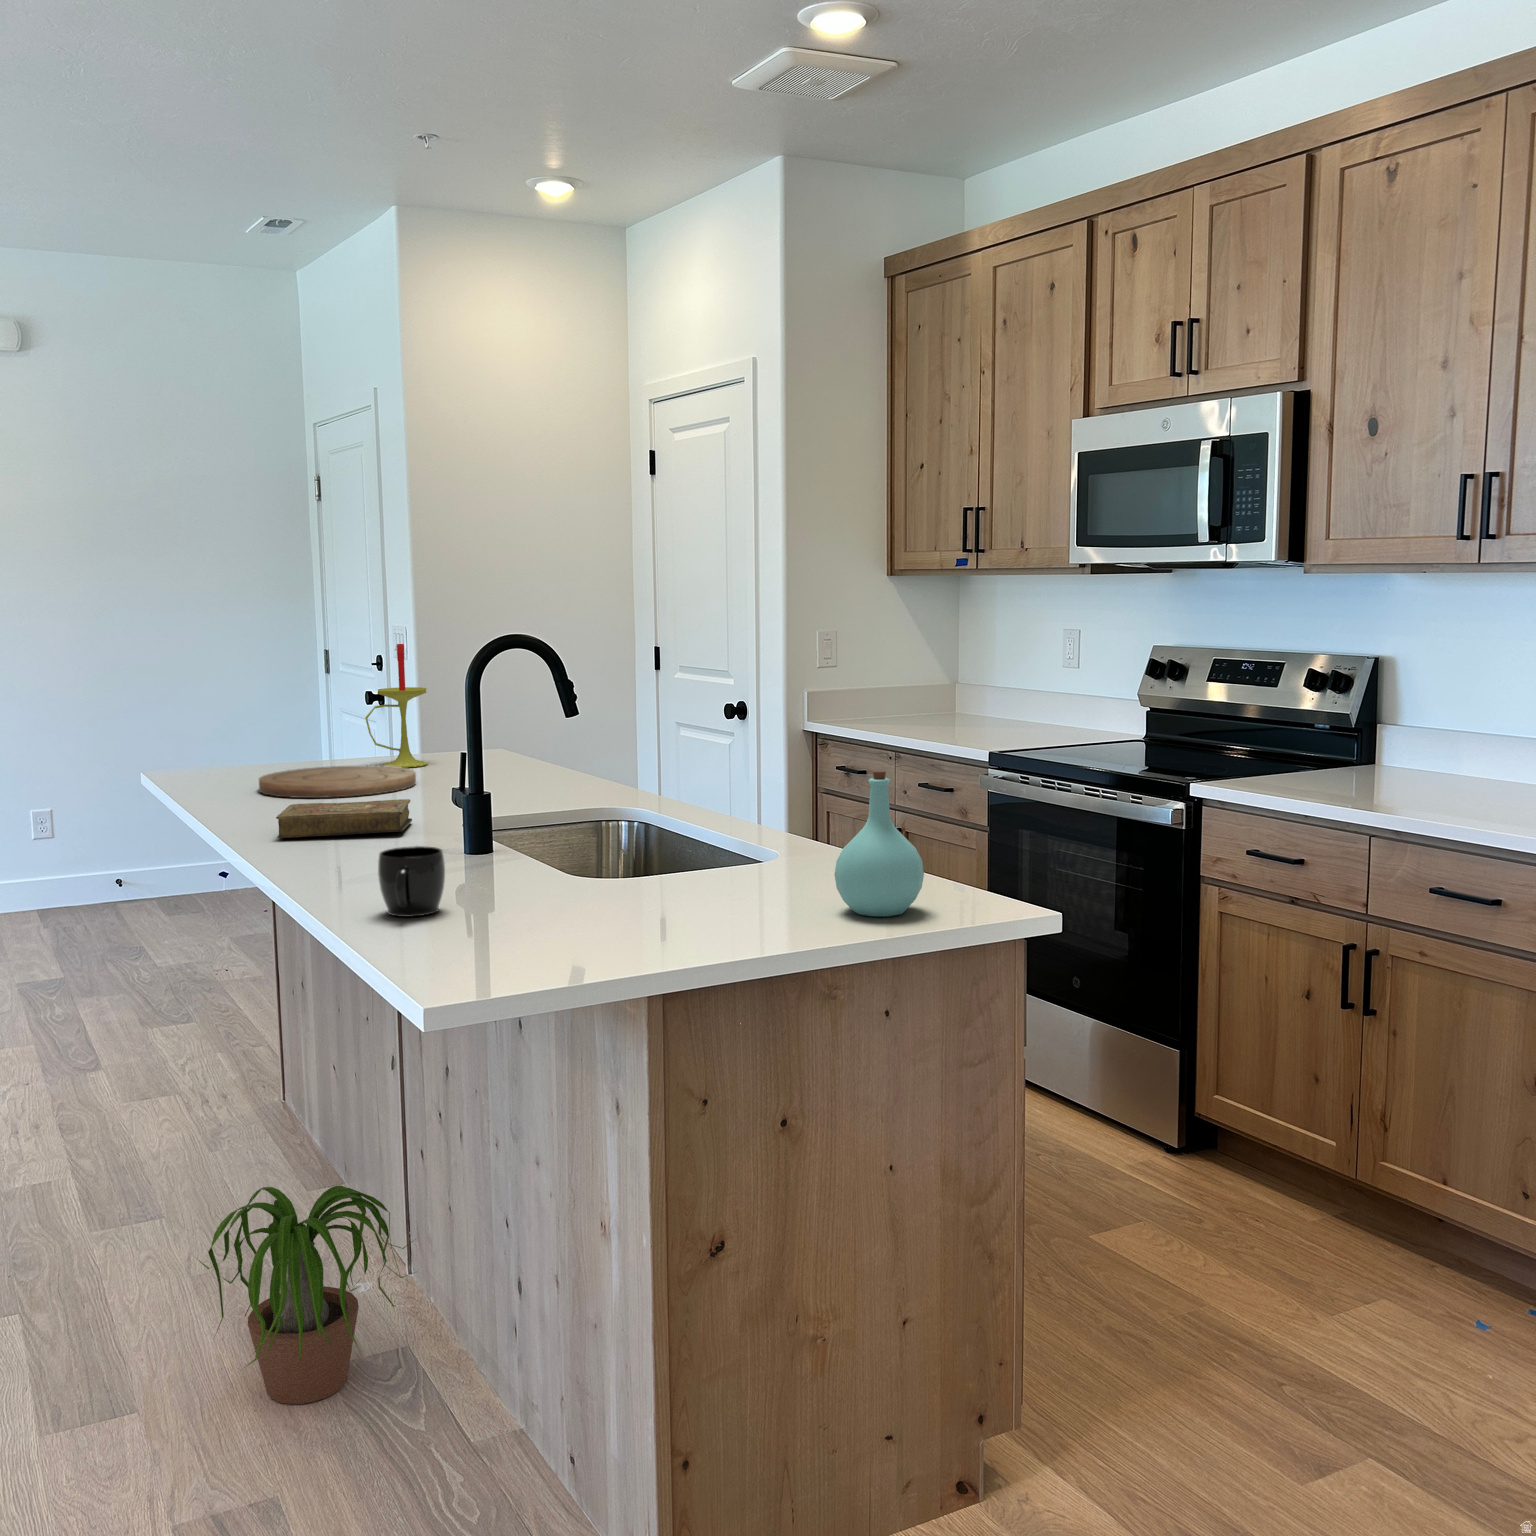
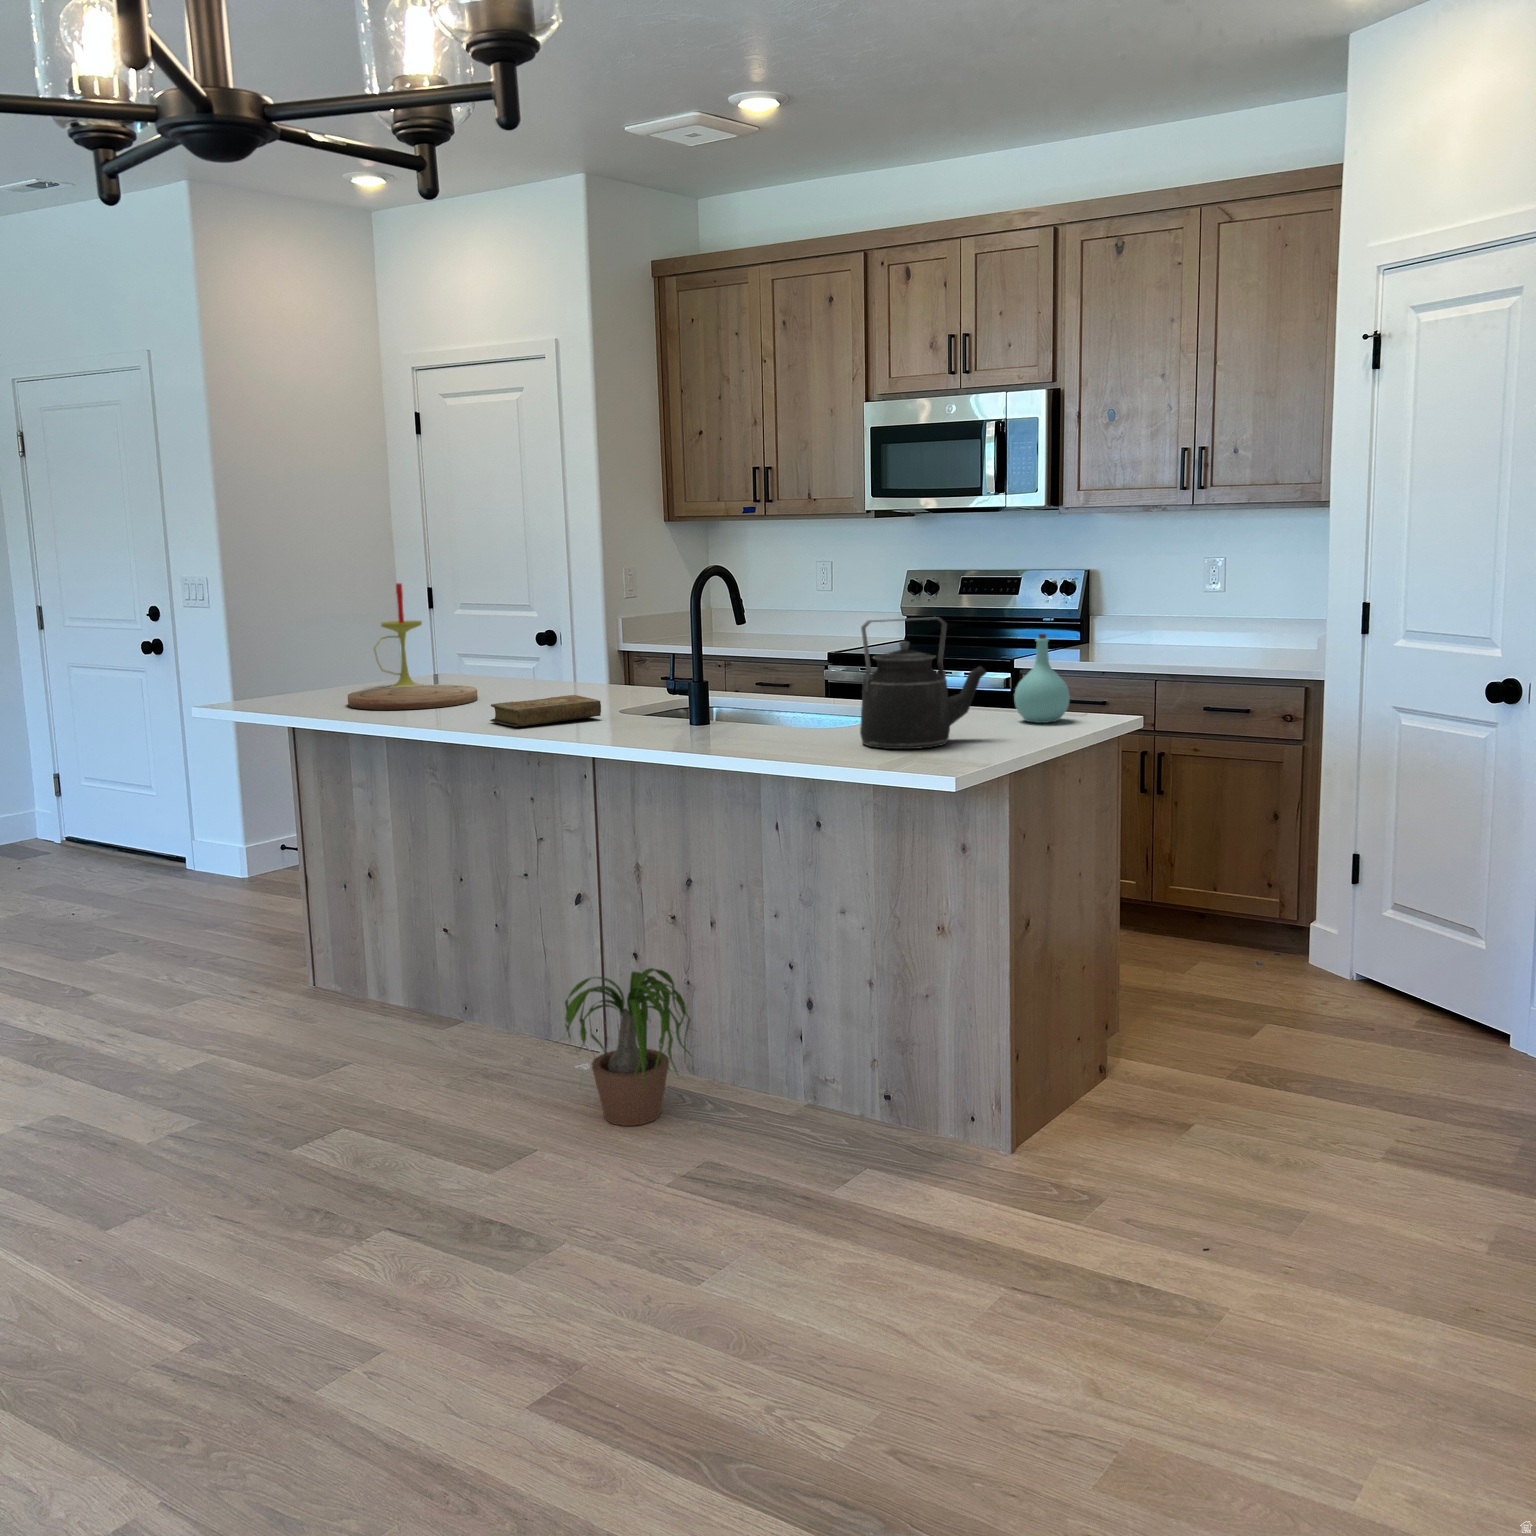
kettle: none [495,737,702,948] -> present [860,617,987,749]
mug: present [378,846,445,917] -> none [753,702,797,748]

